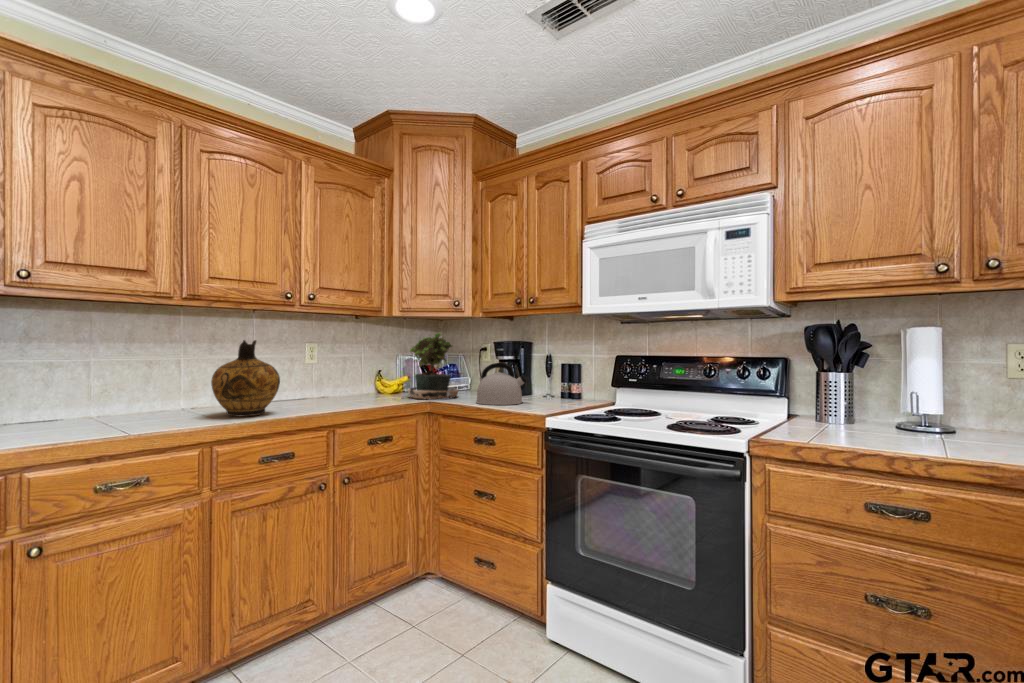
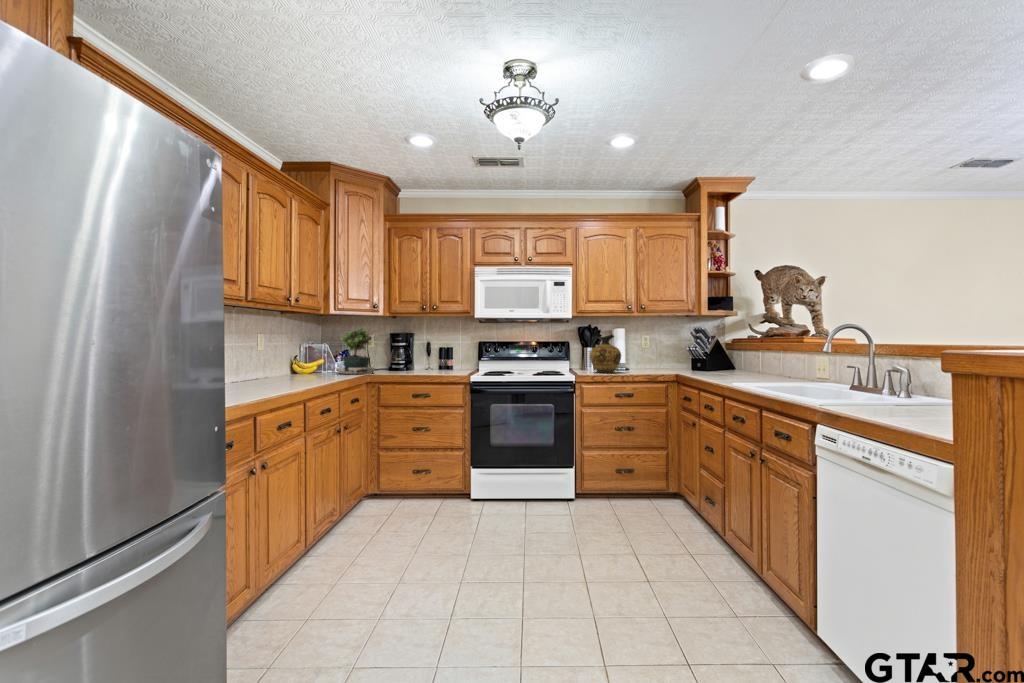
ceramic jug: present [211,340,280,416] -> present [590,335,621,373]
kettle: present [476,363,527,405] -> none [399,347,432,374]

